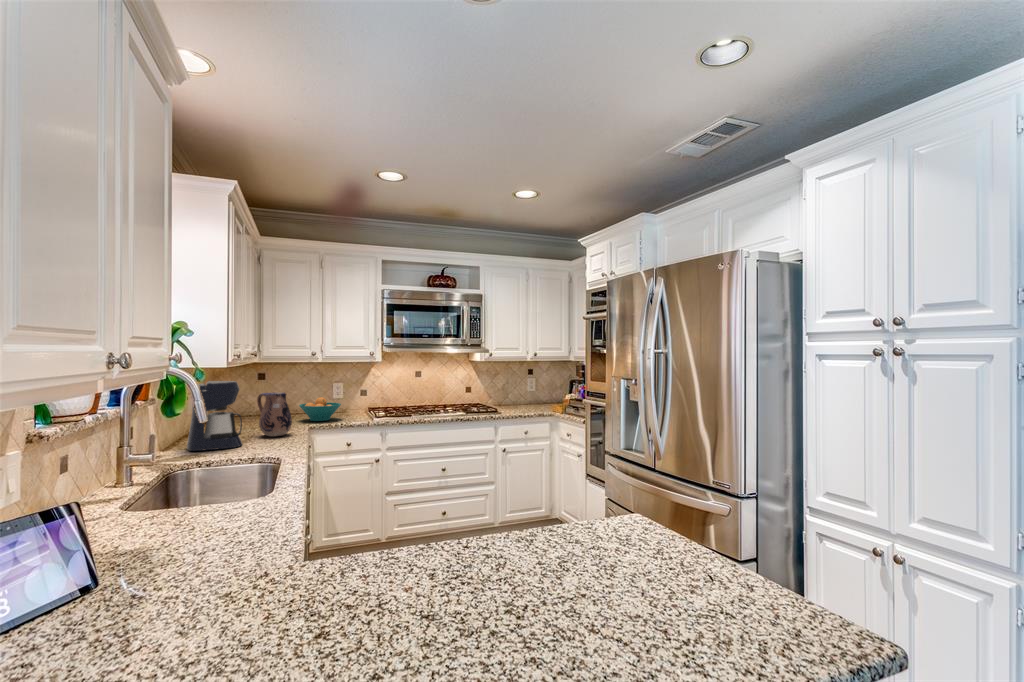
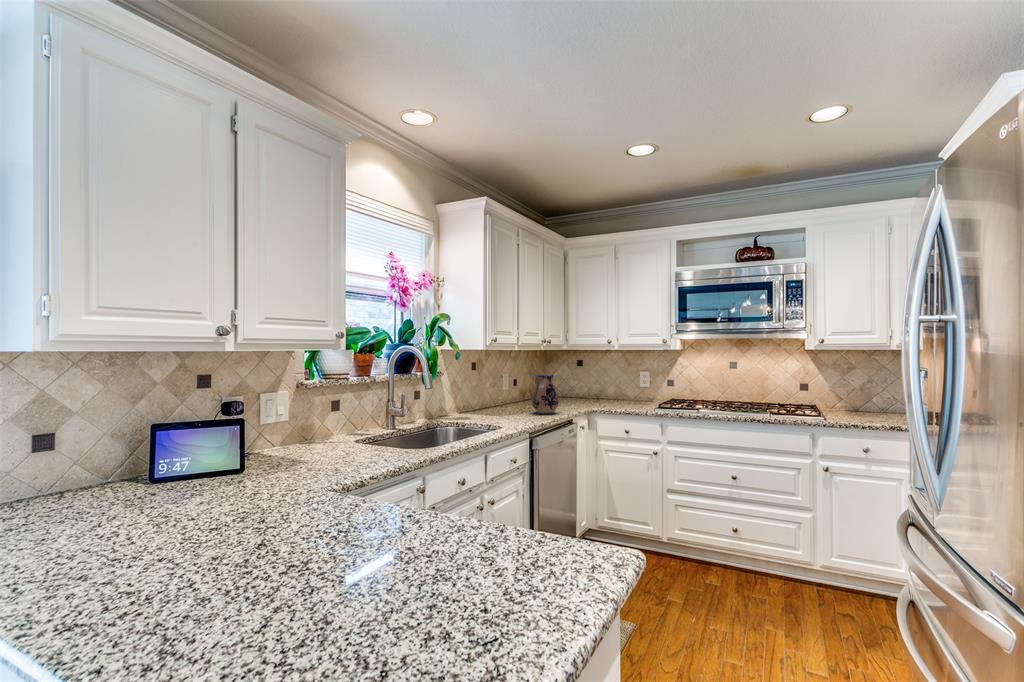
coffee maker: present [187,381,242,451] -> none [469,362,510,417]
fruit bowl: present [299,397,341,421] -> none [590,383,629,406]

